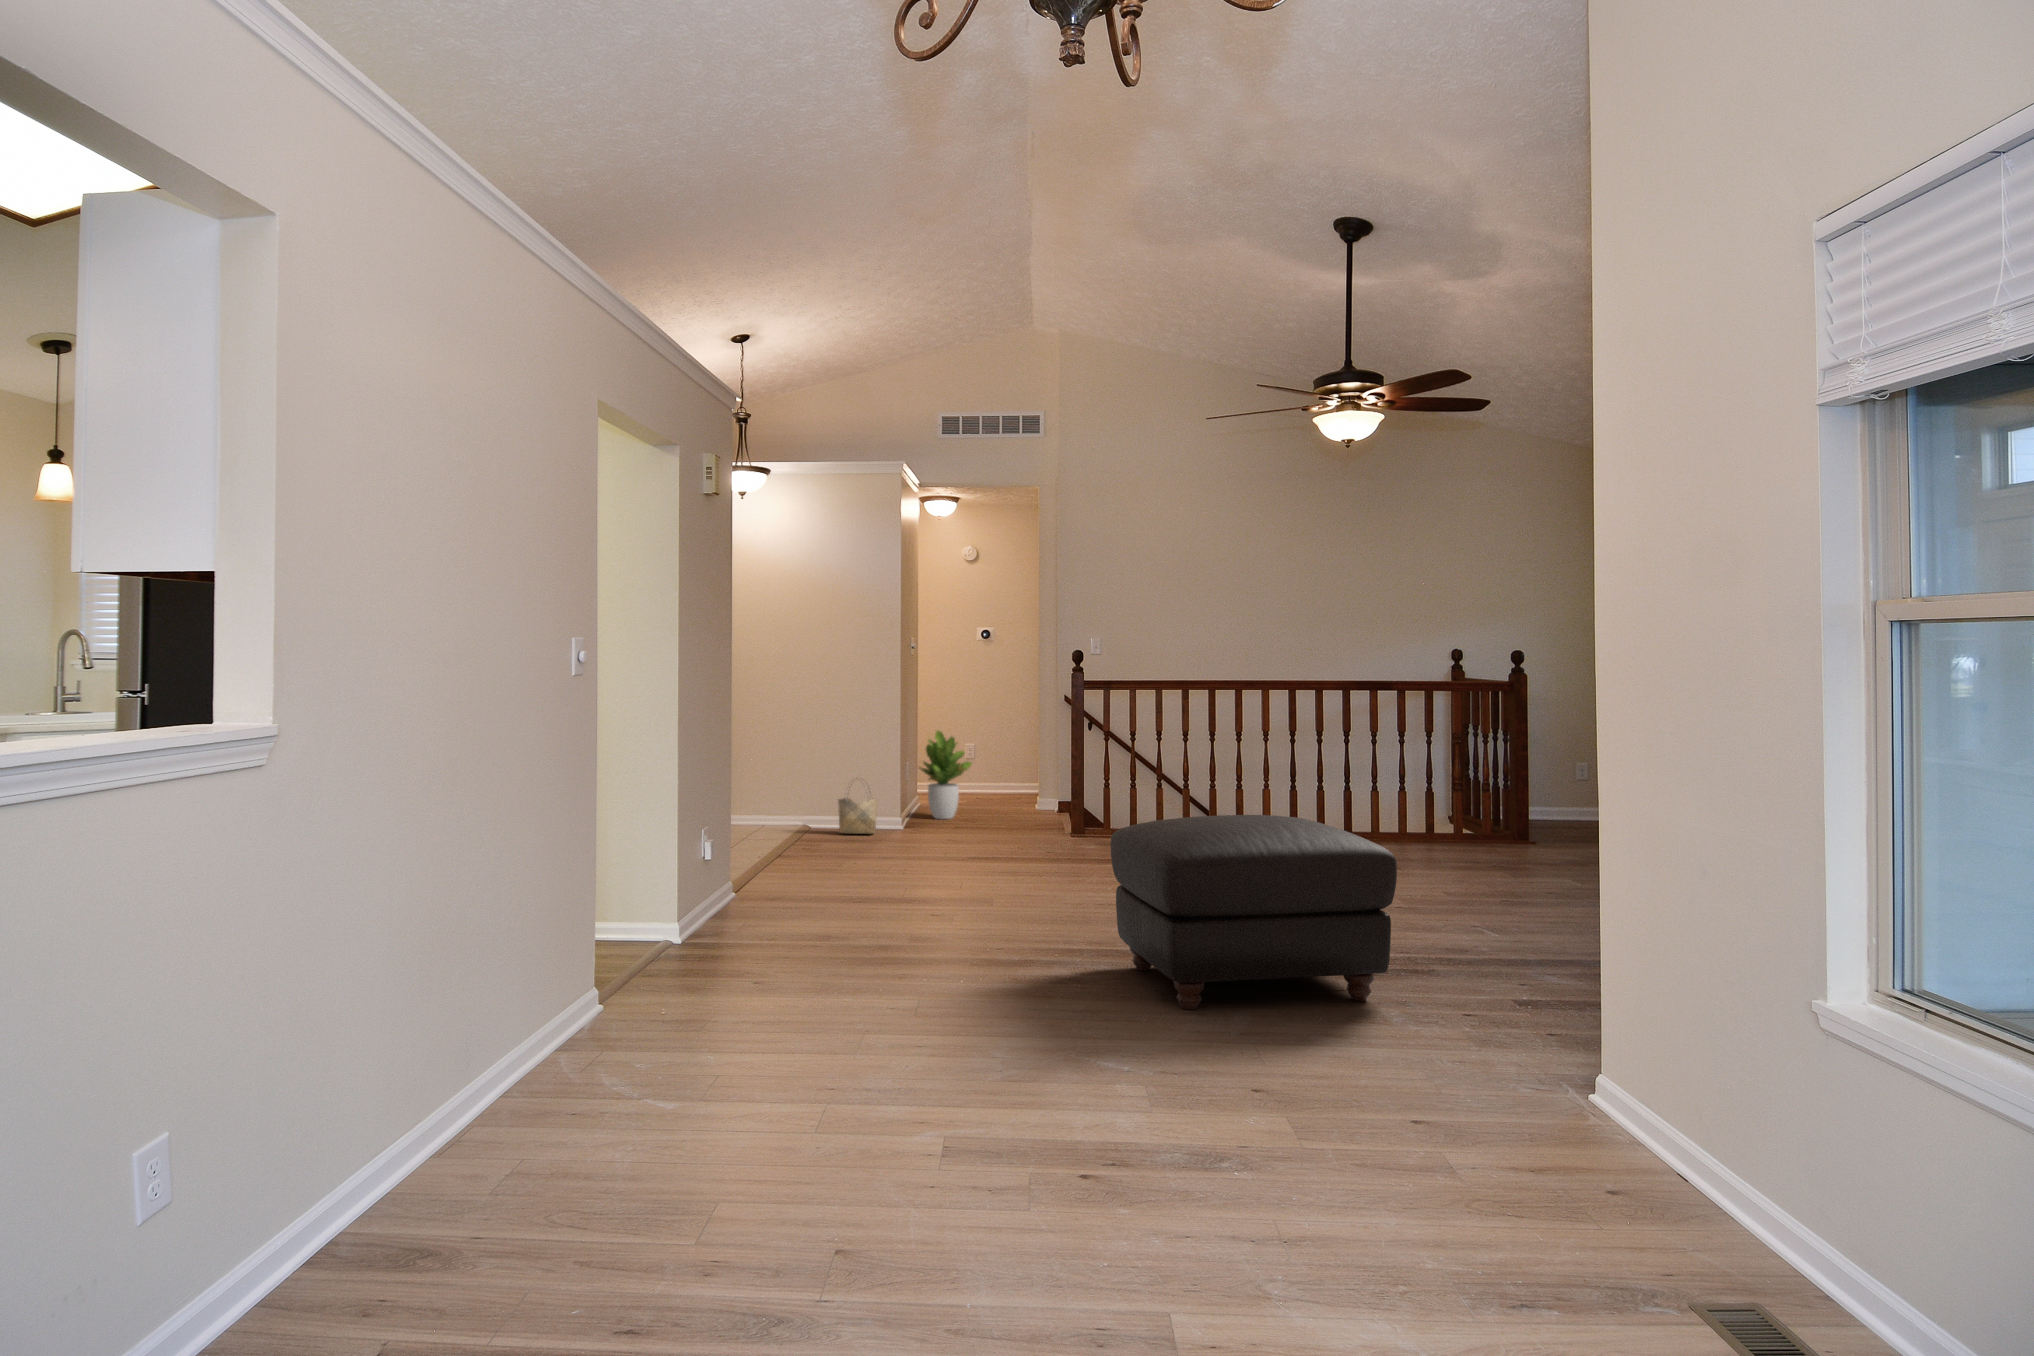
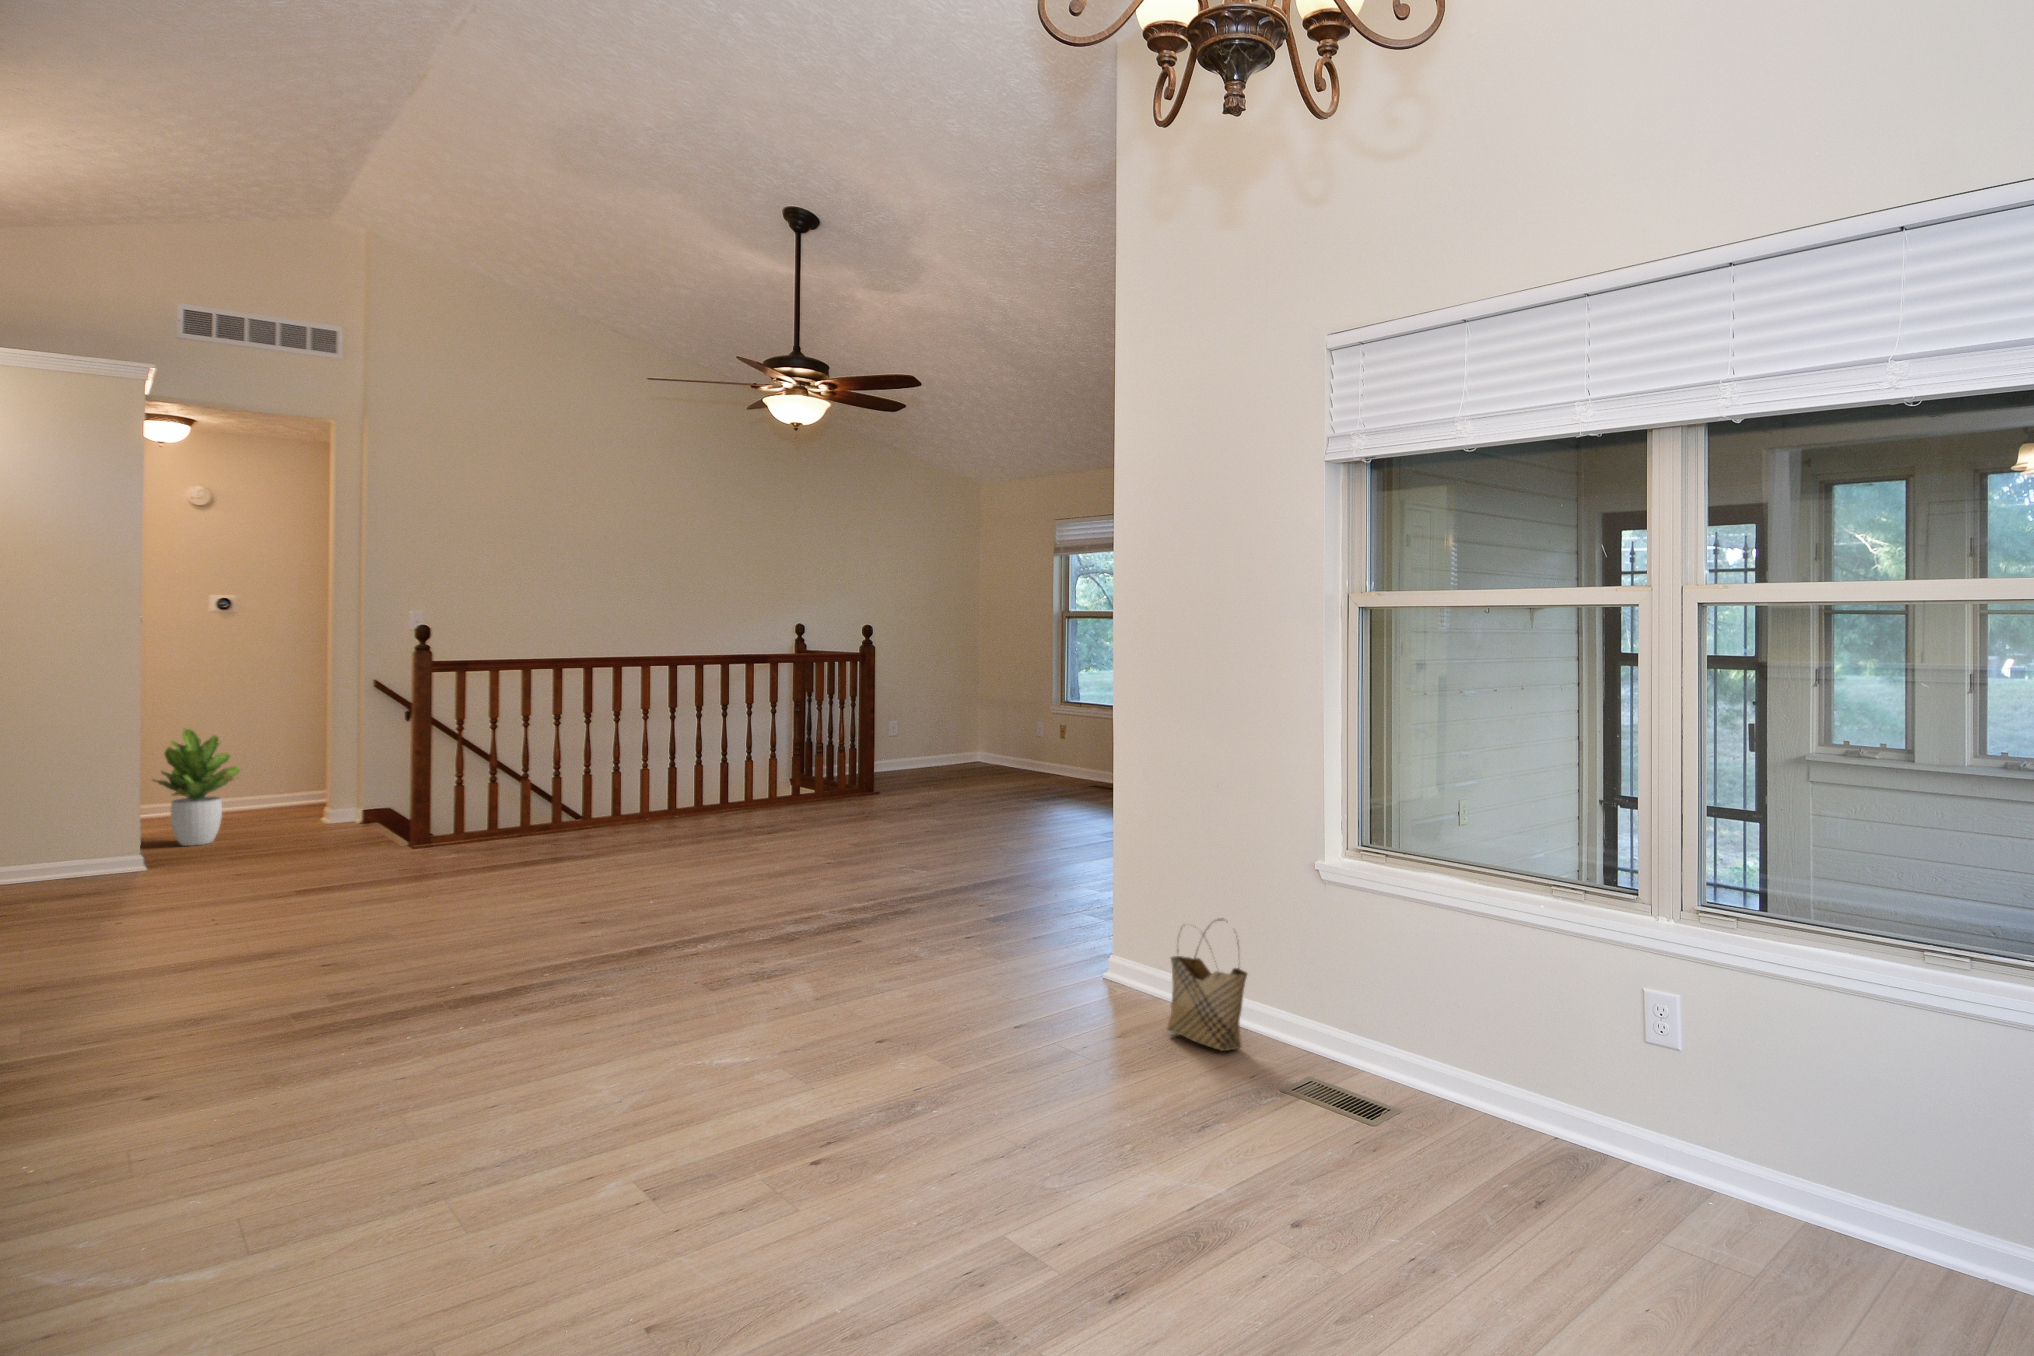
woven basket: present [838,784,878,834] -> present [1167,919,1247,1051]
ottoman: present [1111,815,1397,1010] -> none [647,800,949,1011]

